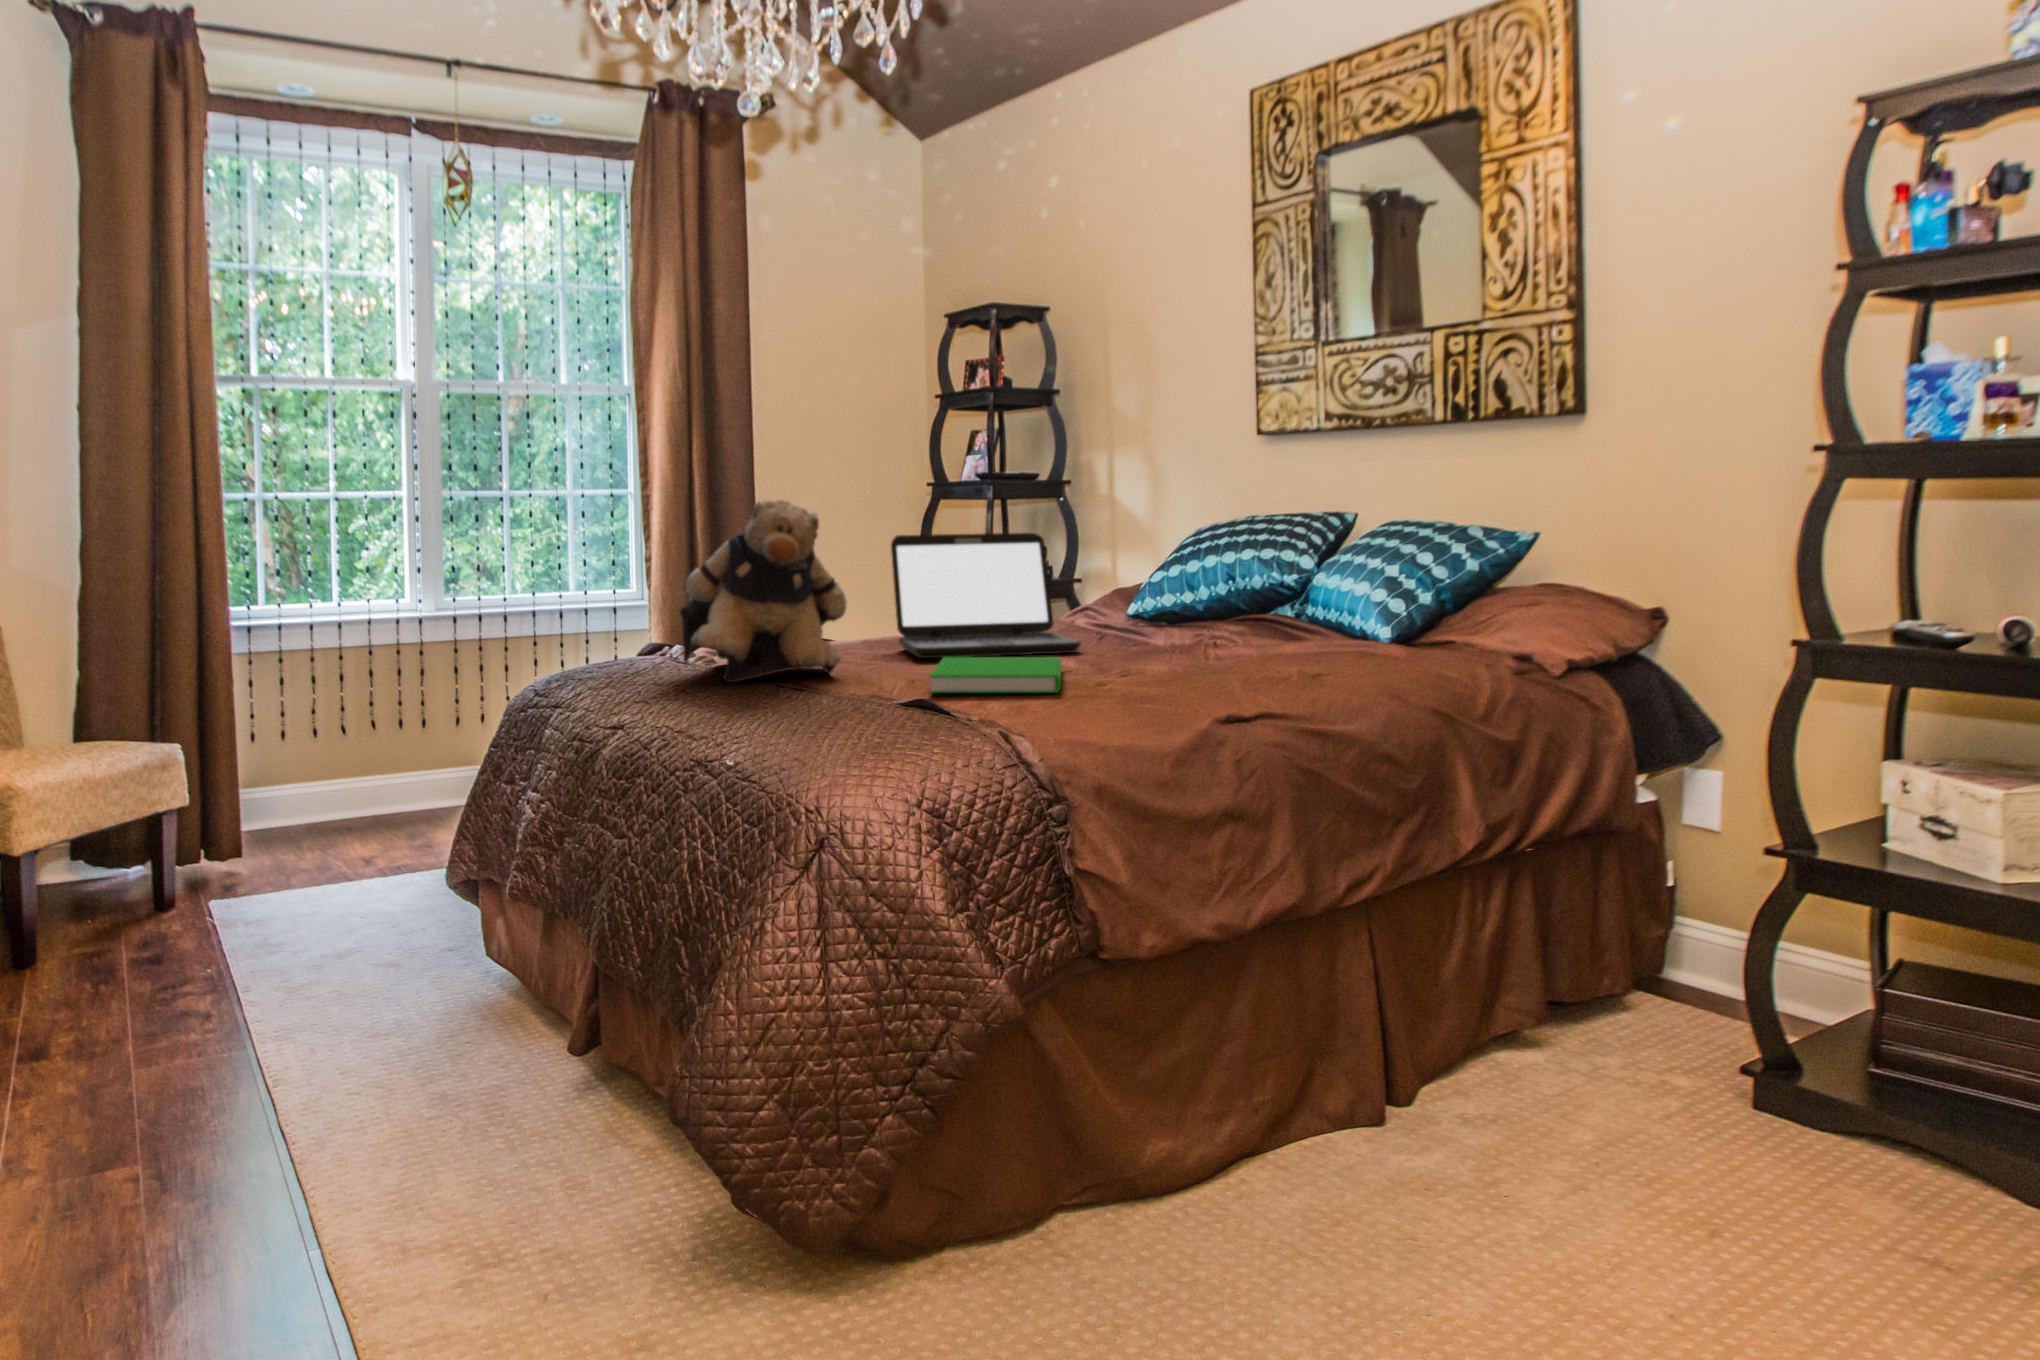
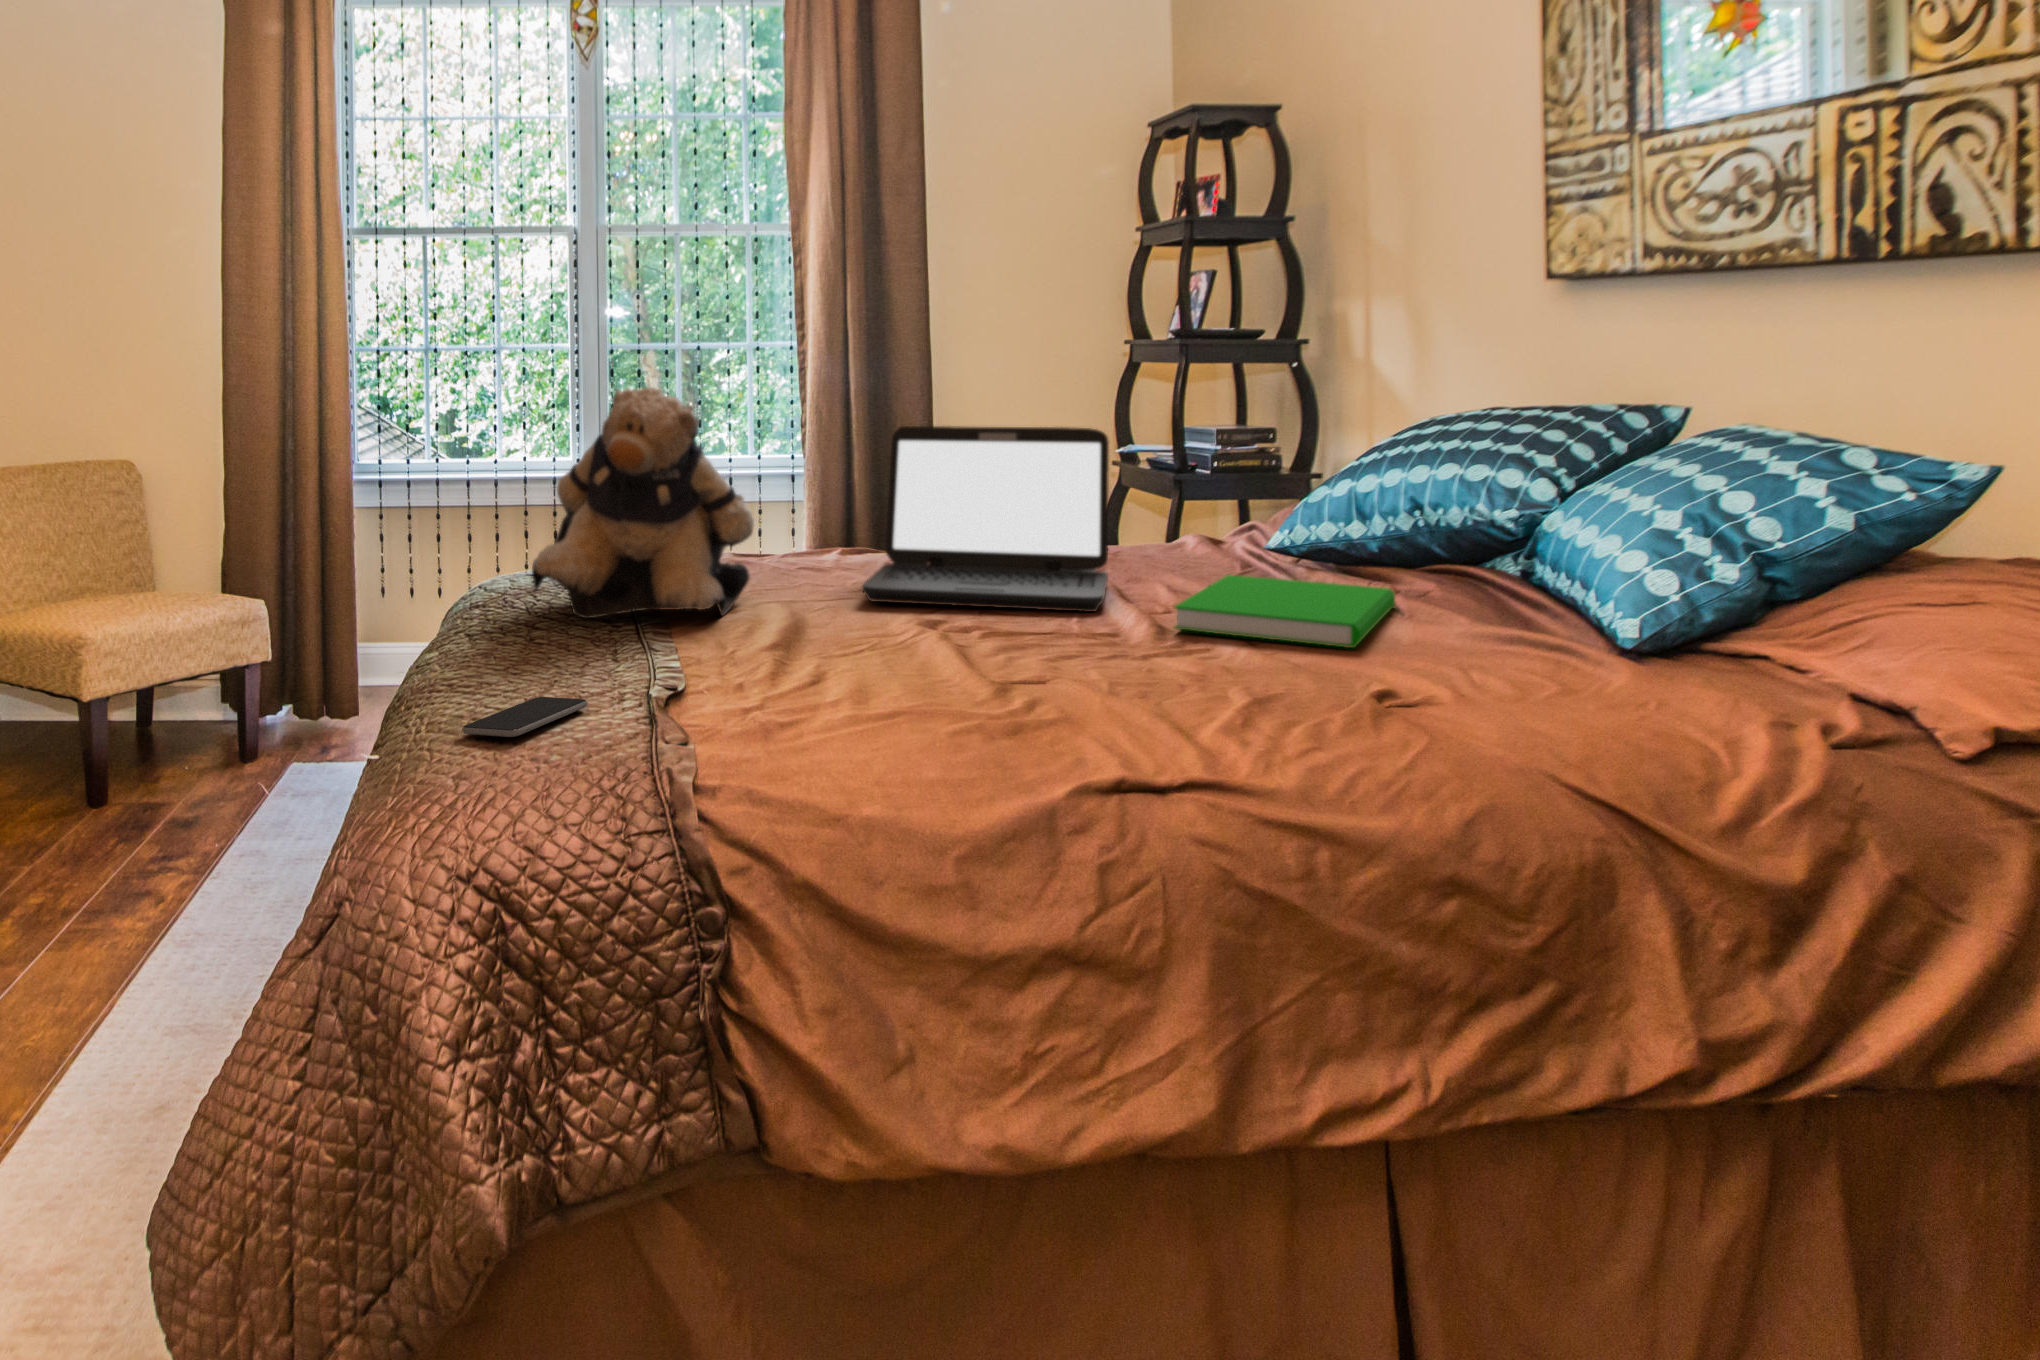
book: present [930,657,1061,693] -> present [1174,574,1395,648]
smartphone: none [811,711,863,733] -> present [462,697,588,737]

